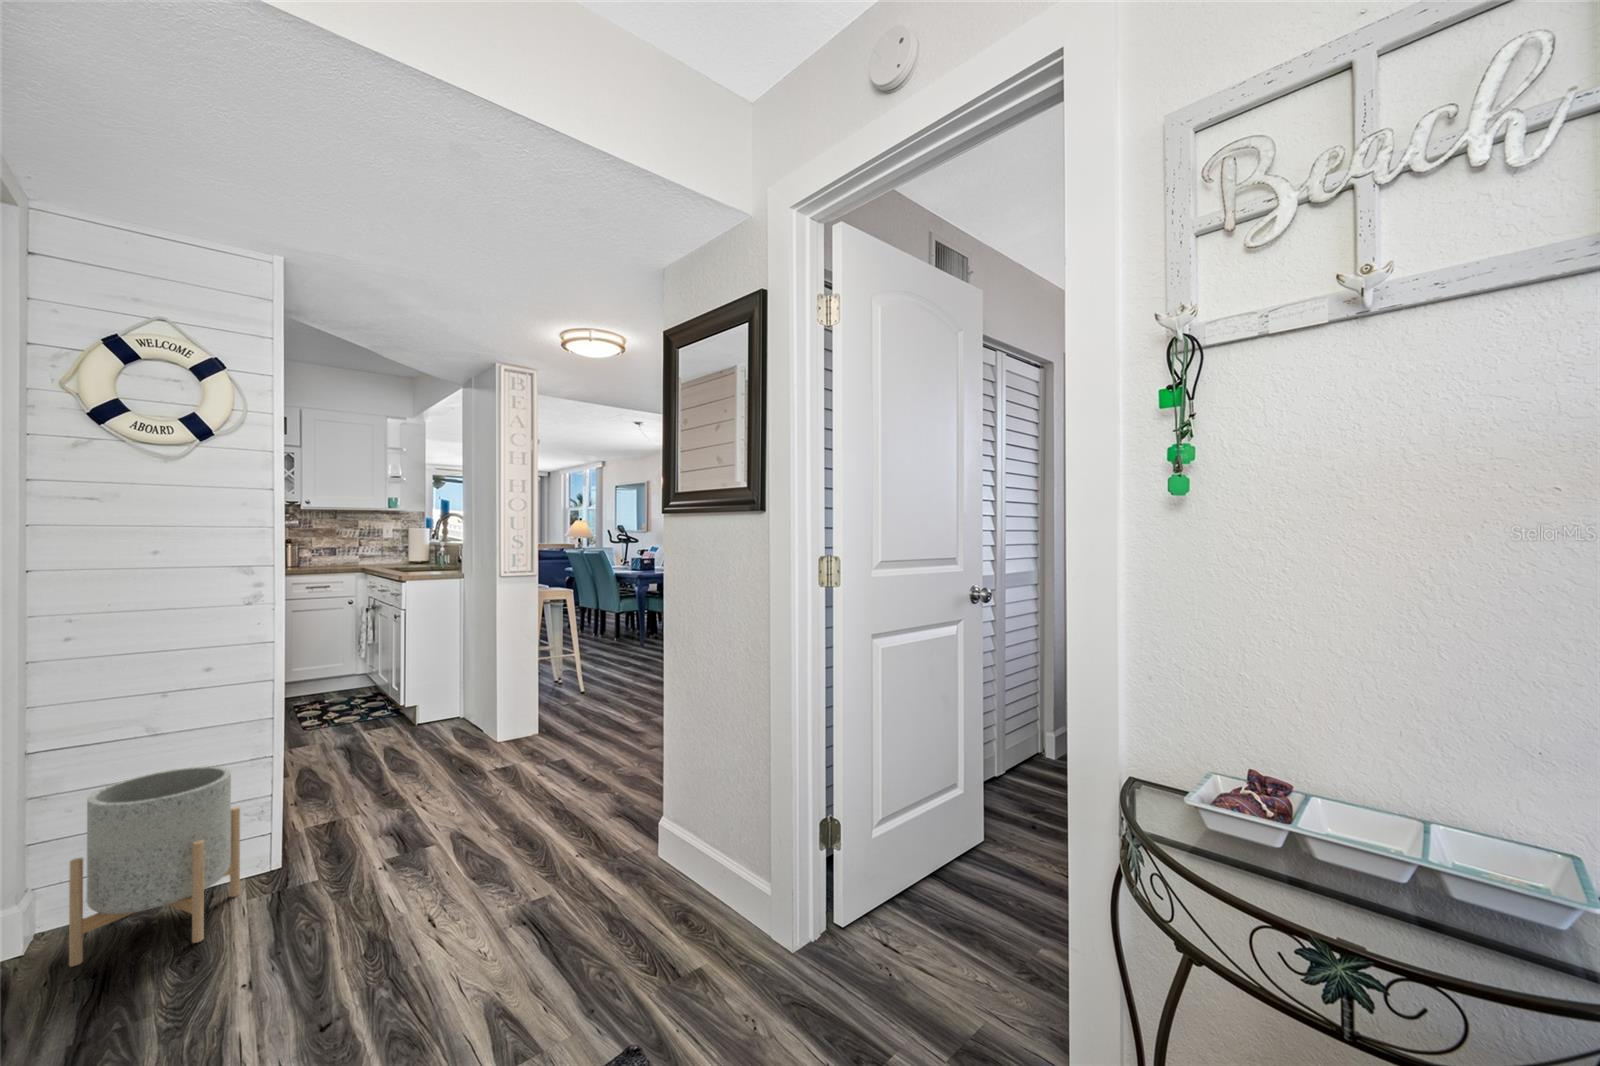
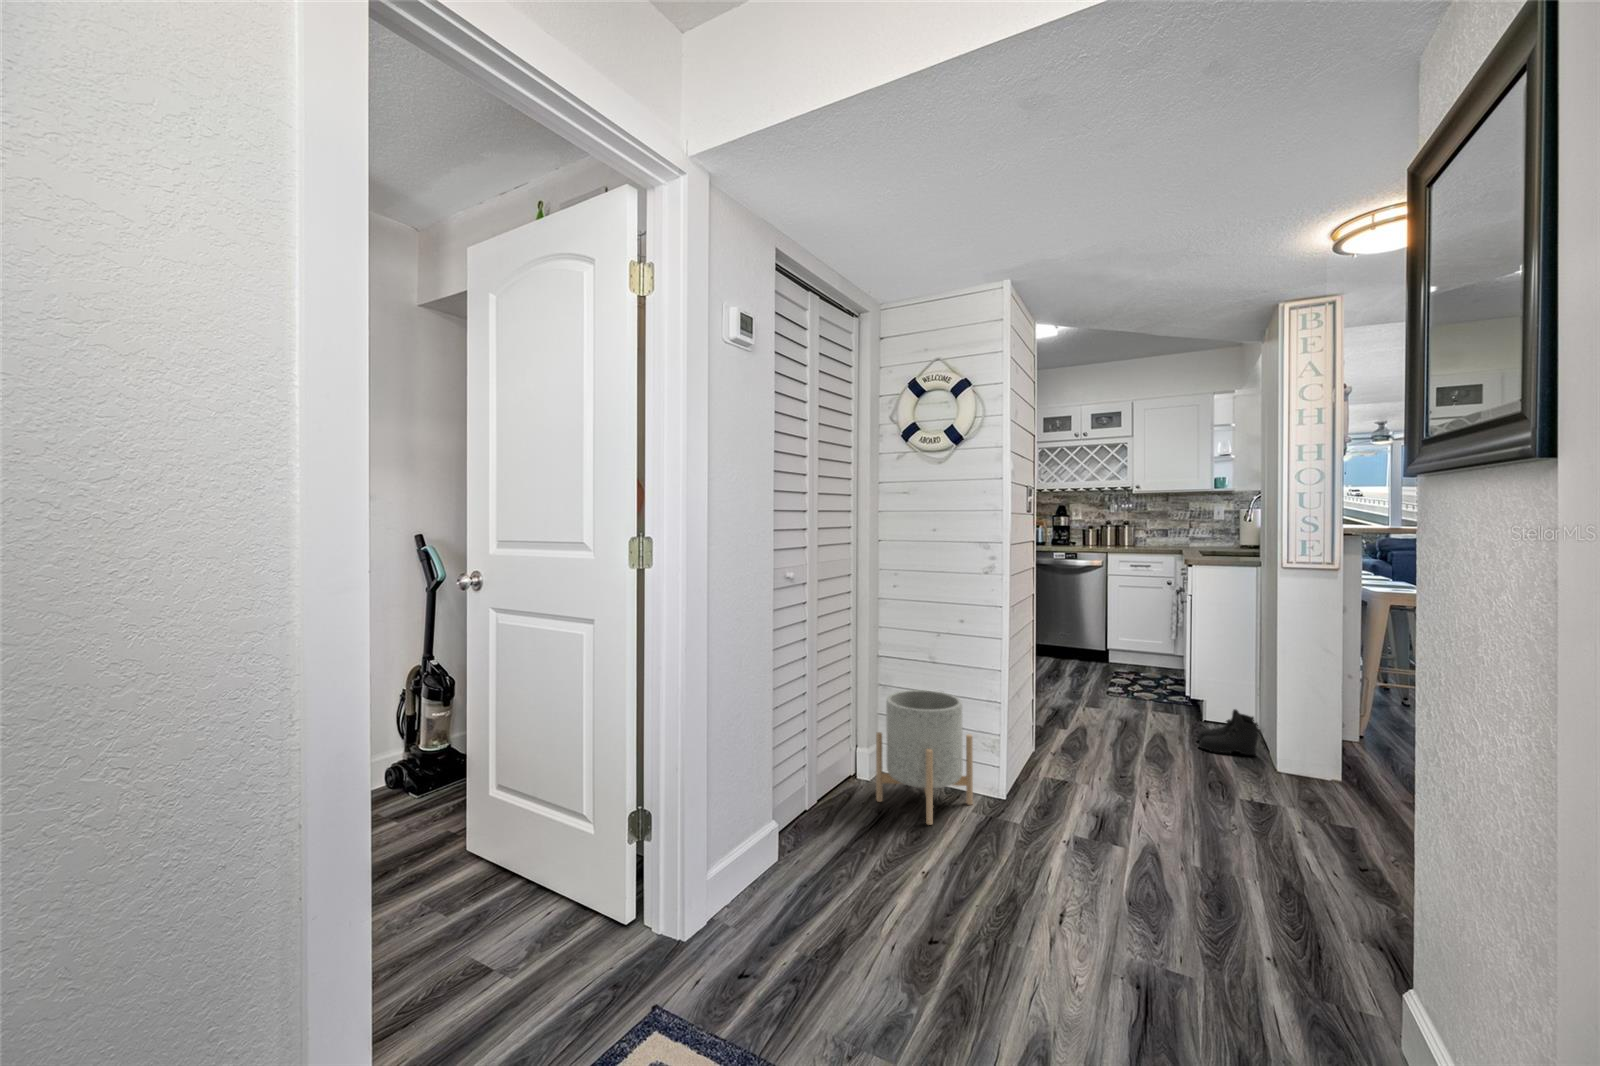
boots: none [426,705,481,748] -> present [1197,709,1259,755]

